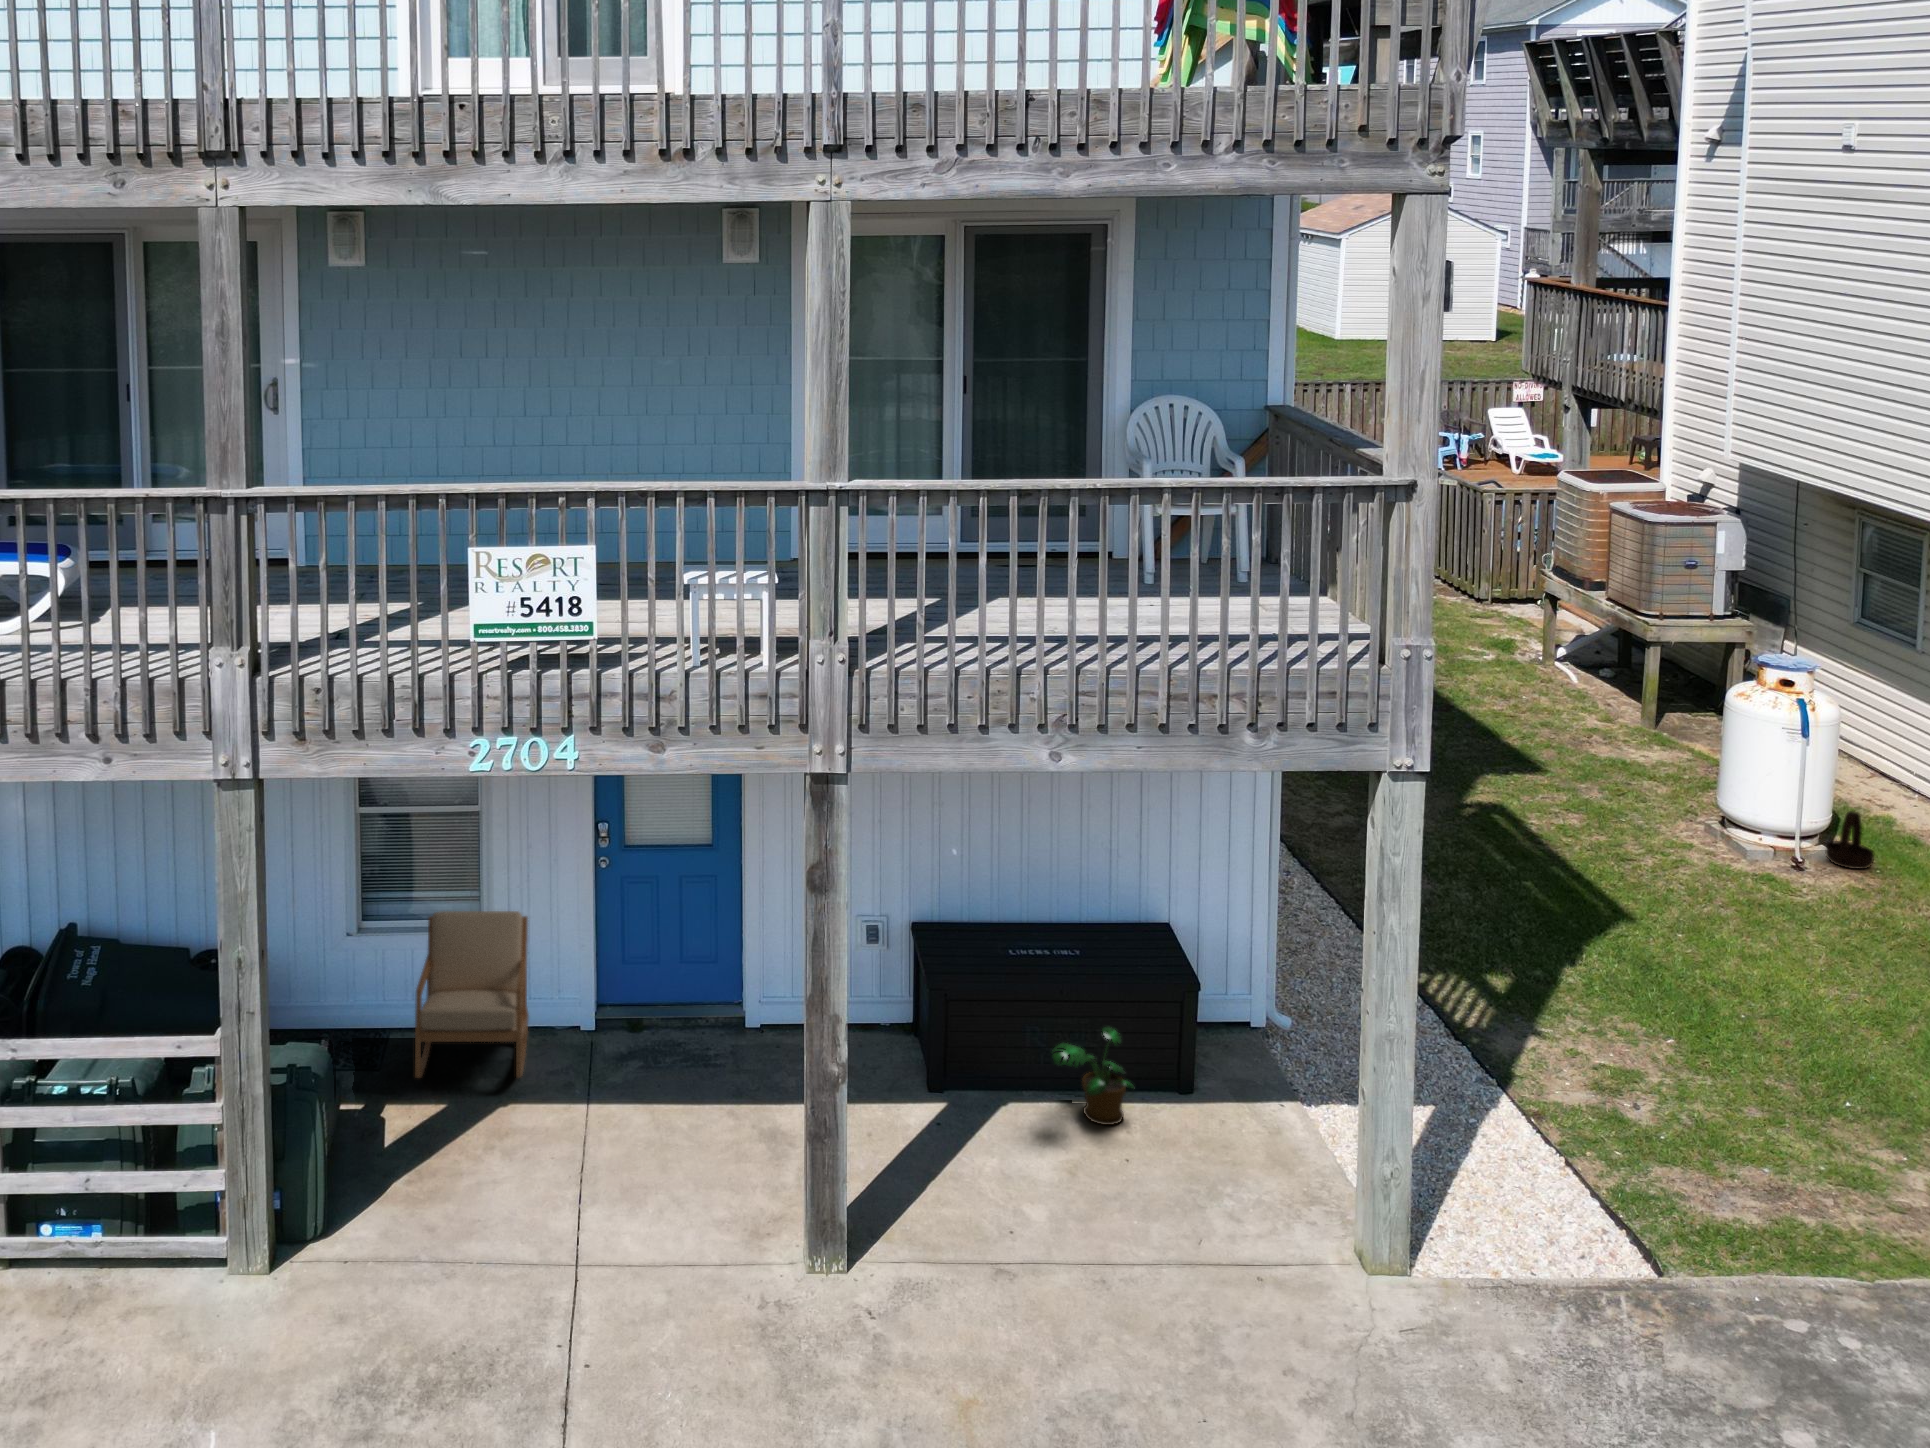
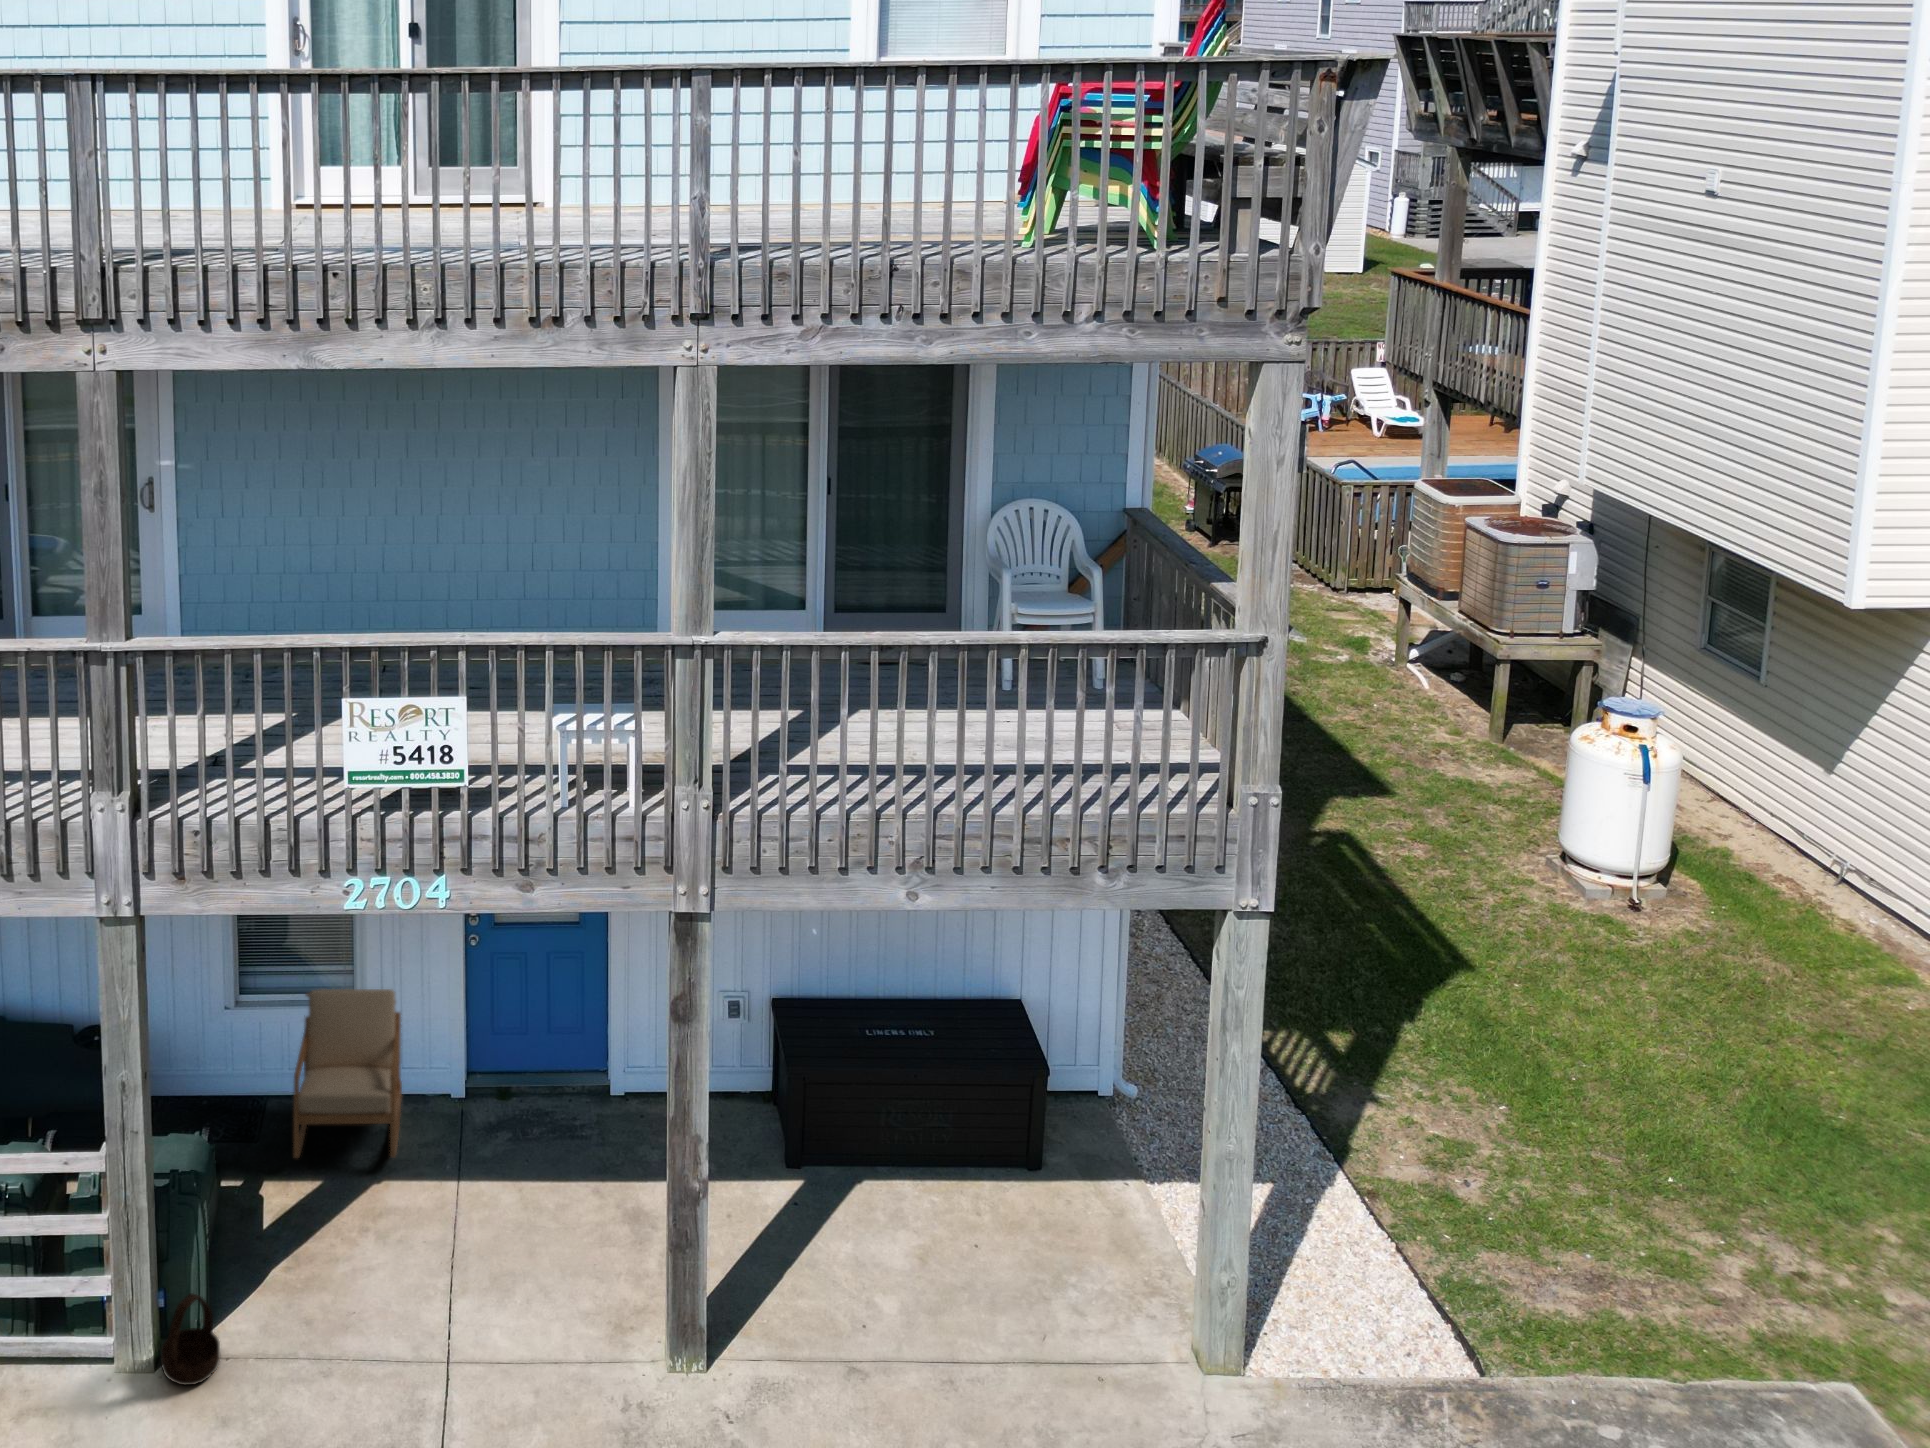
basket: present [1826,811,1874,869] -> present [161,1293,220,1385]
potted plant: present [1053,1027,1133,1125] -> none [903,1111,983,1209]

